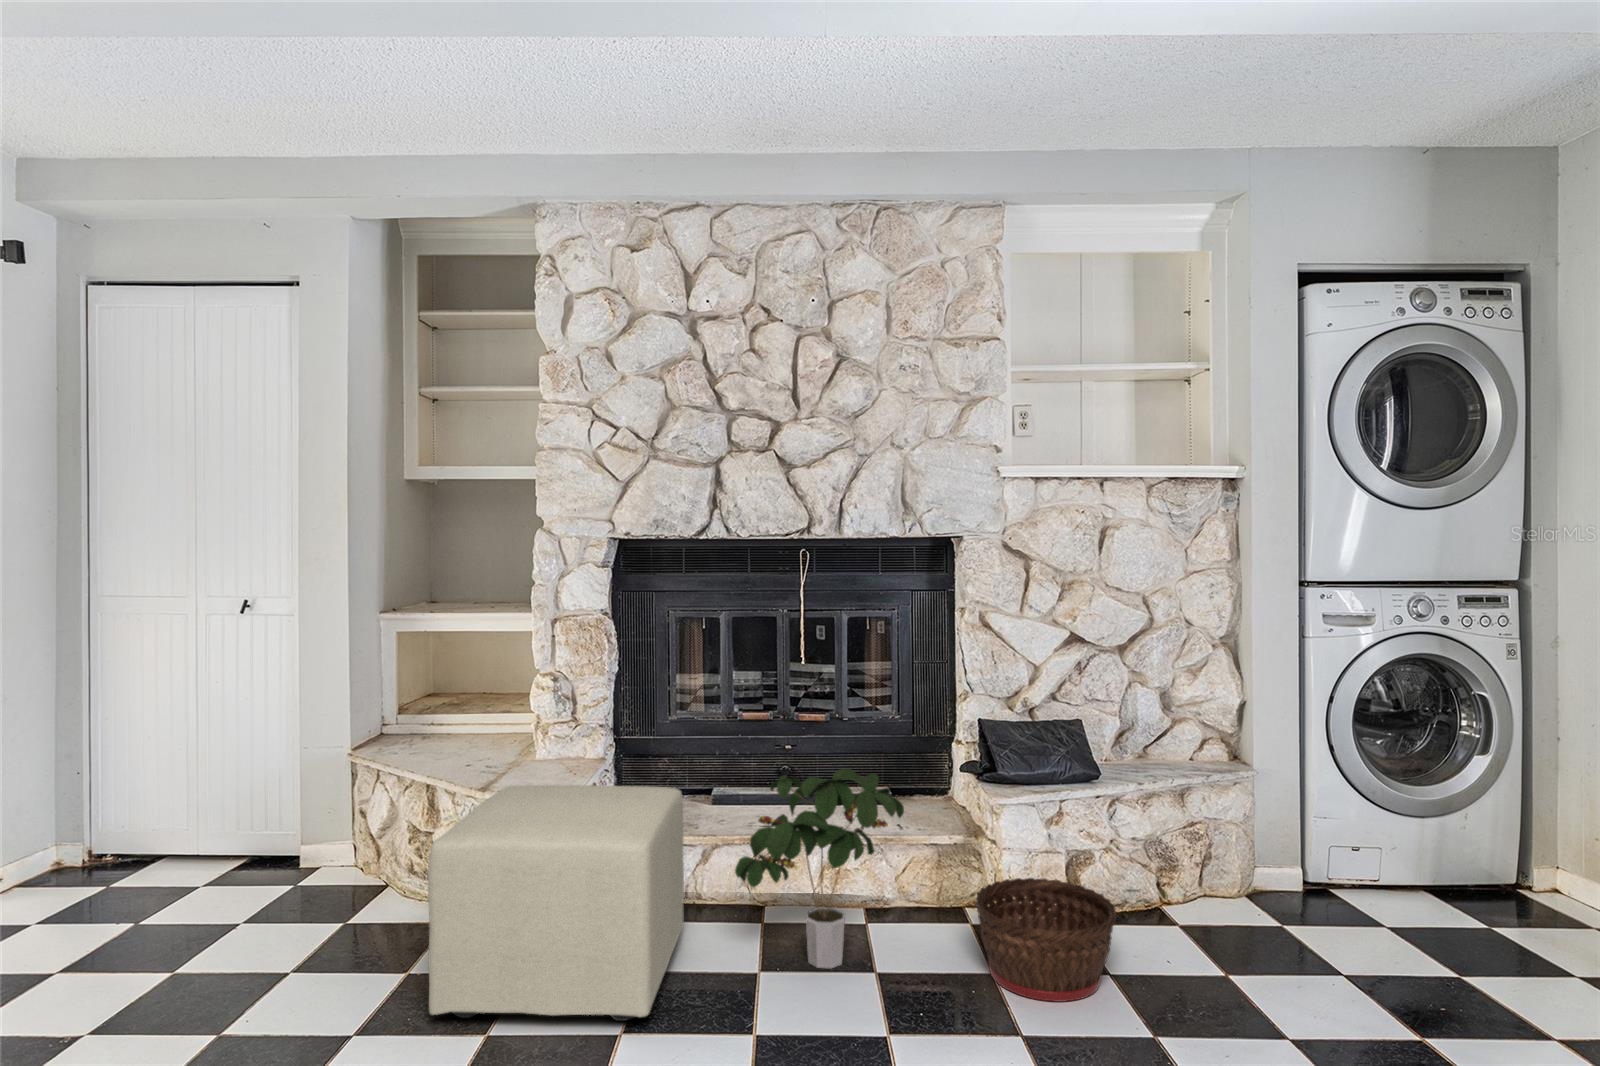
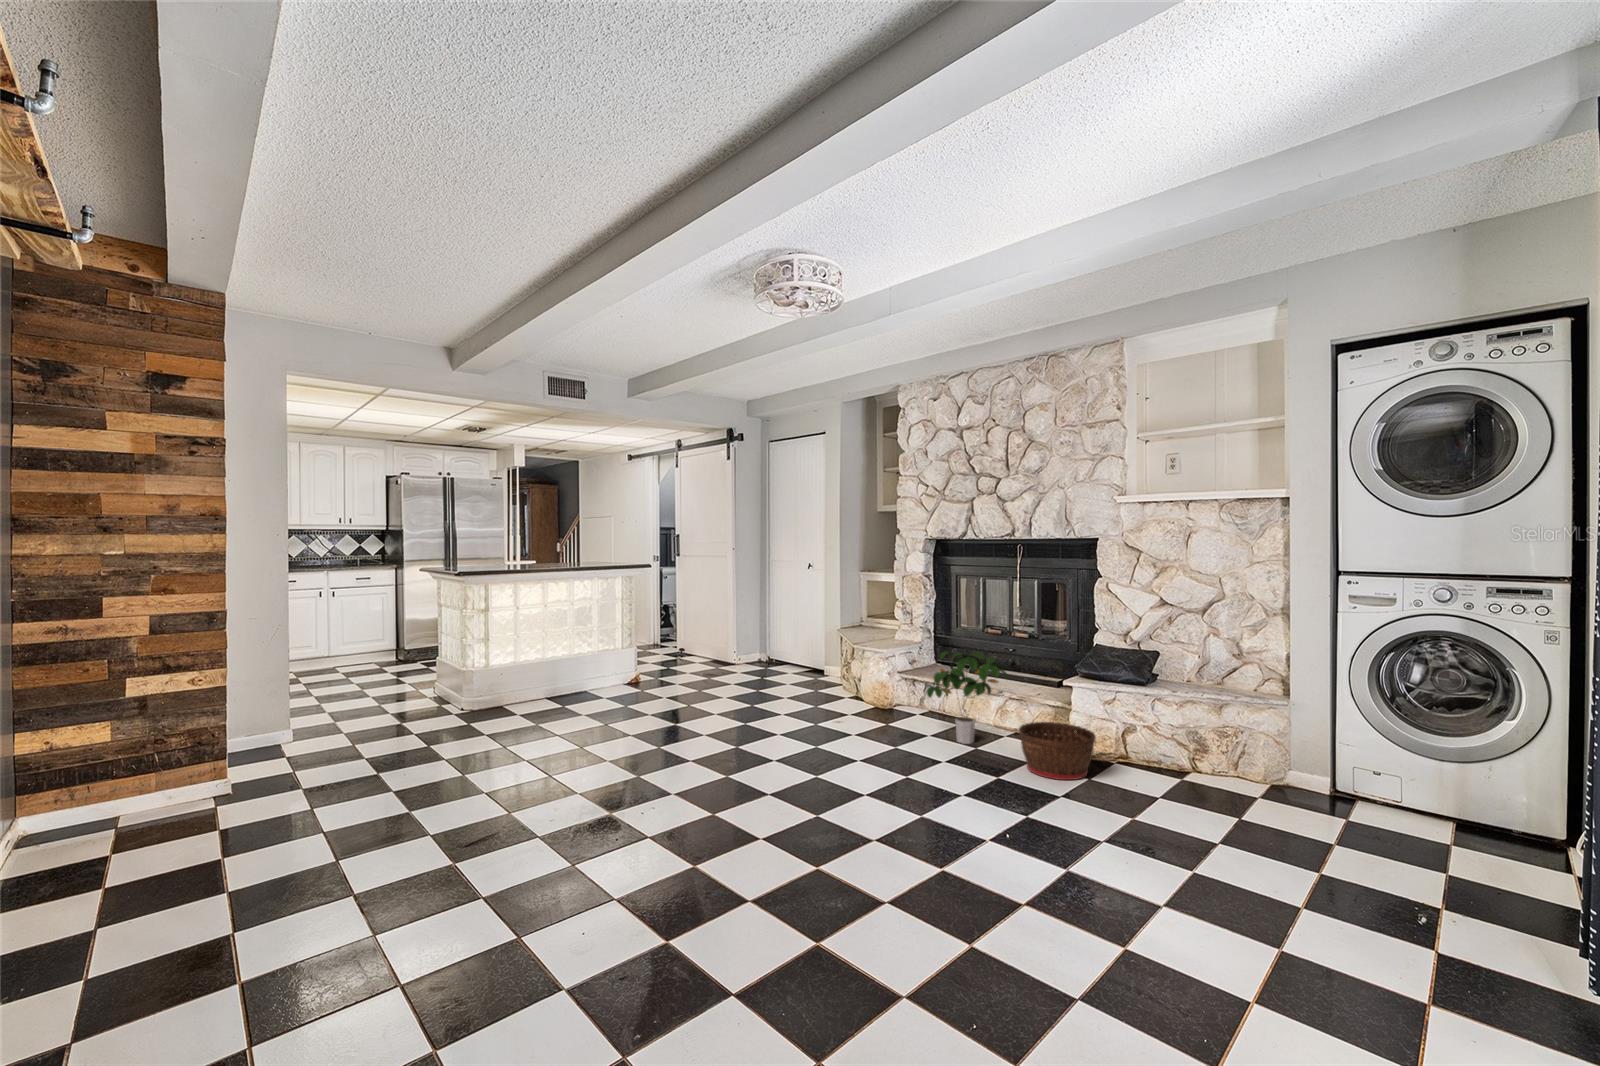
ottoman: present [427,785,684,1021] -> none [805,644,920,734]

